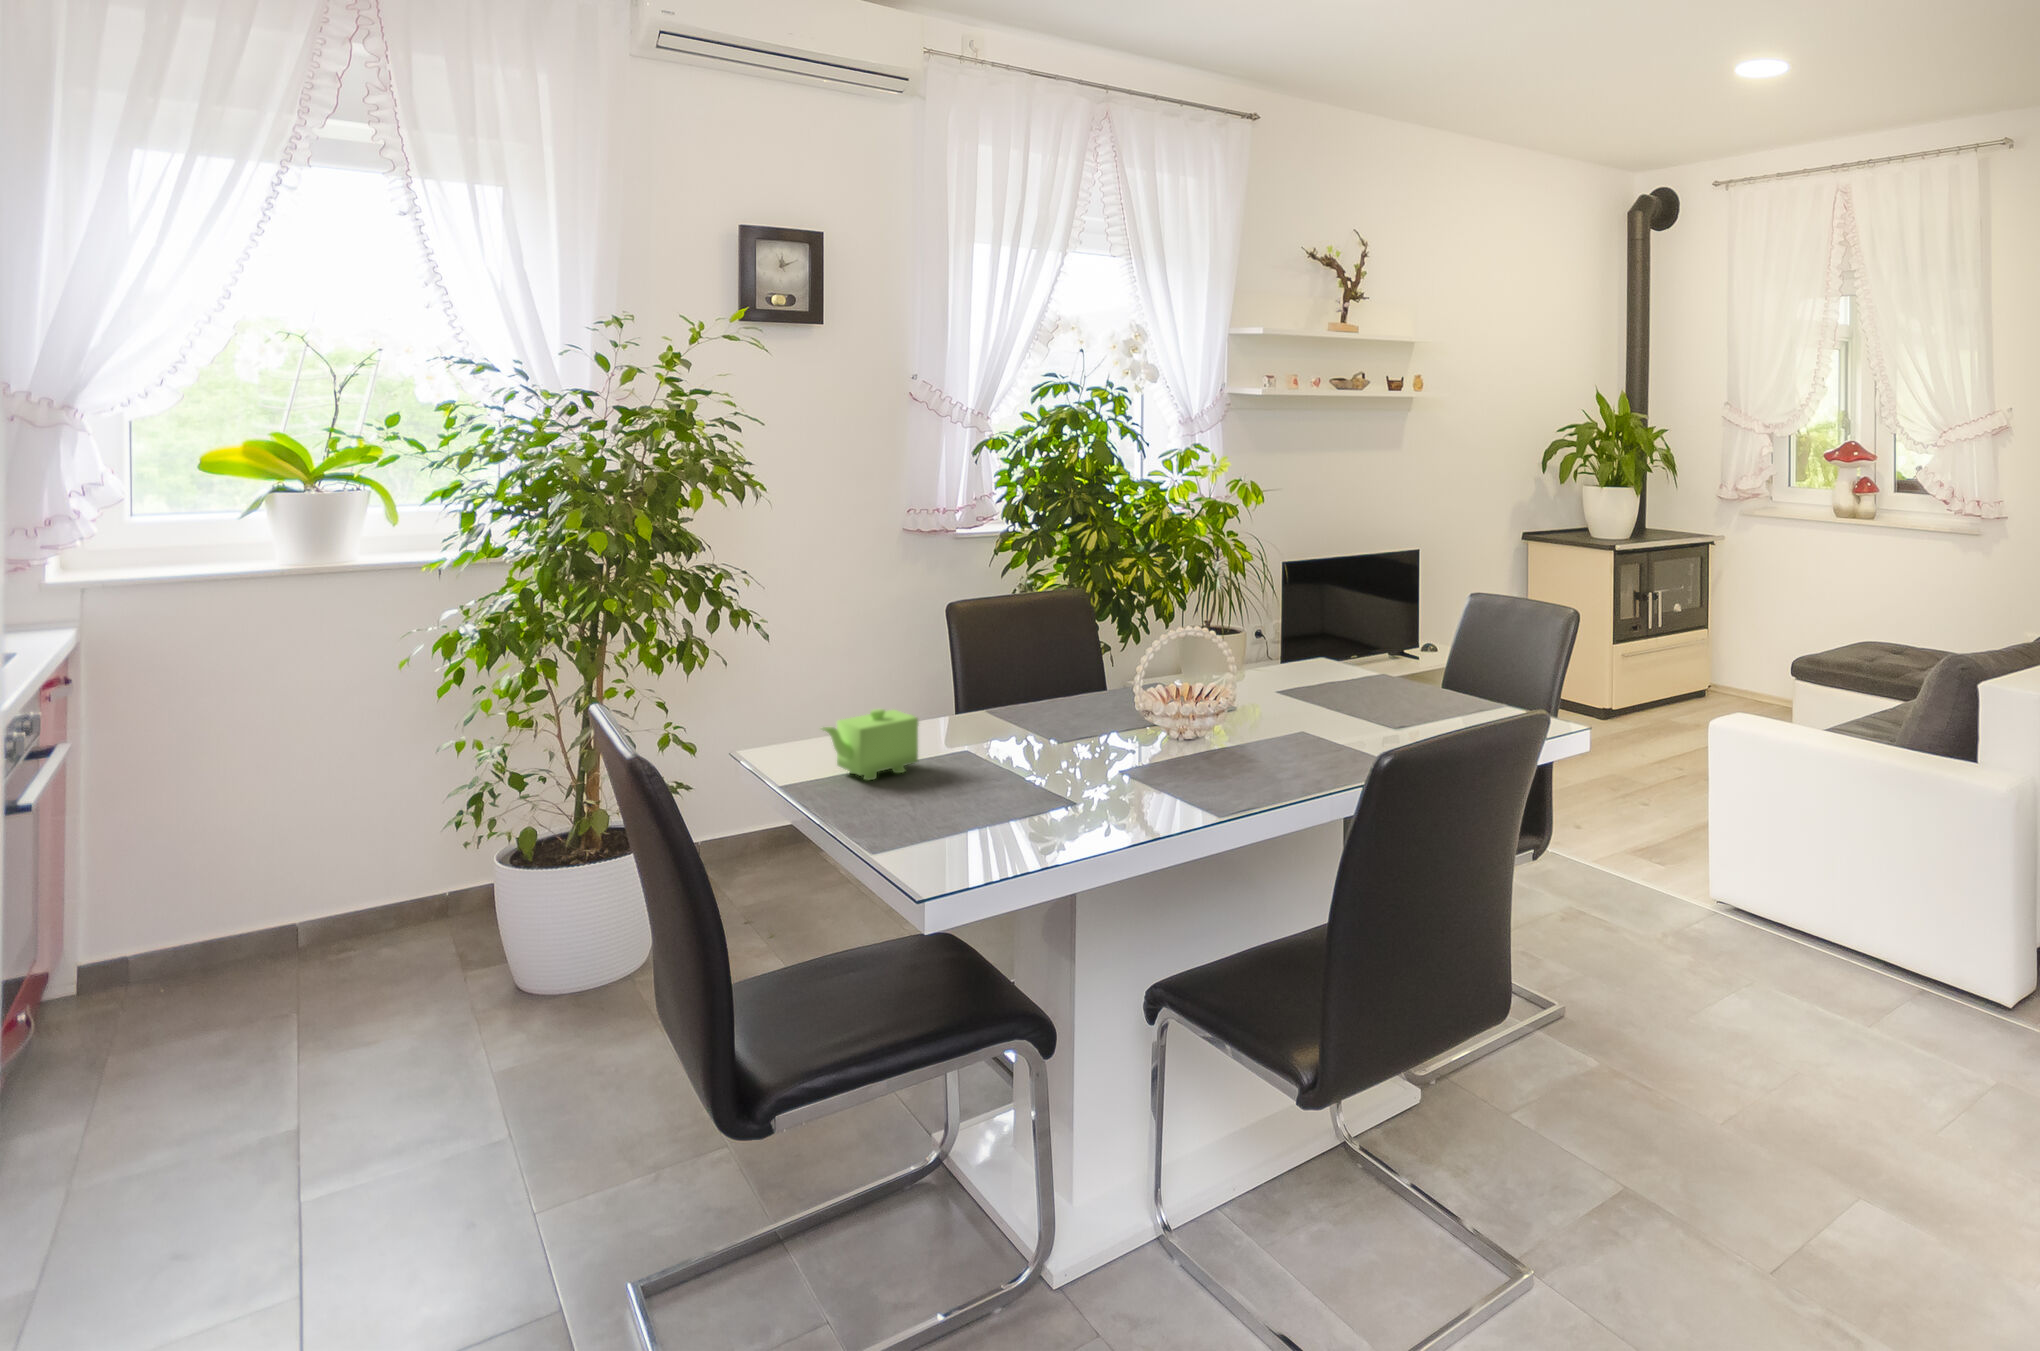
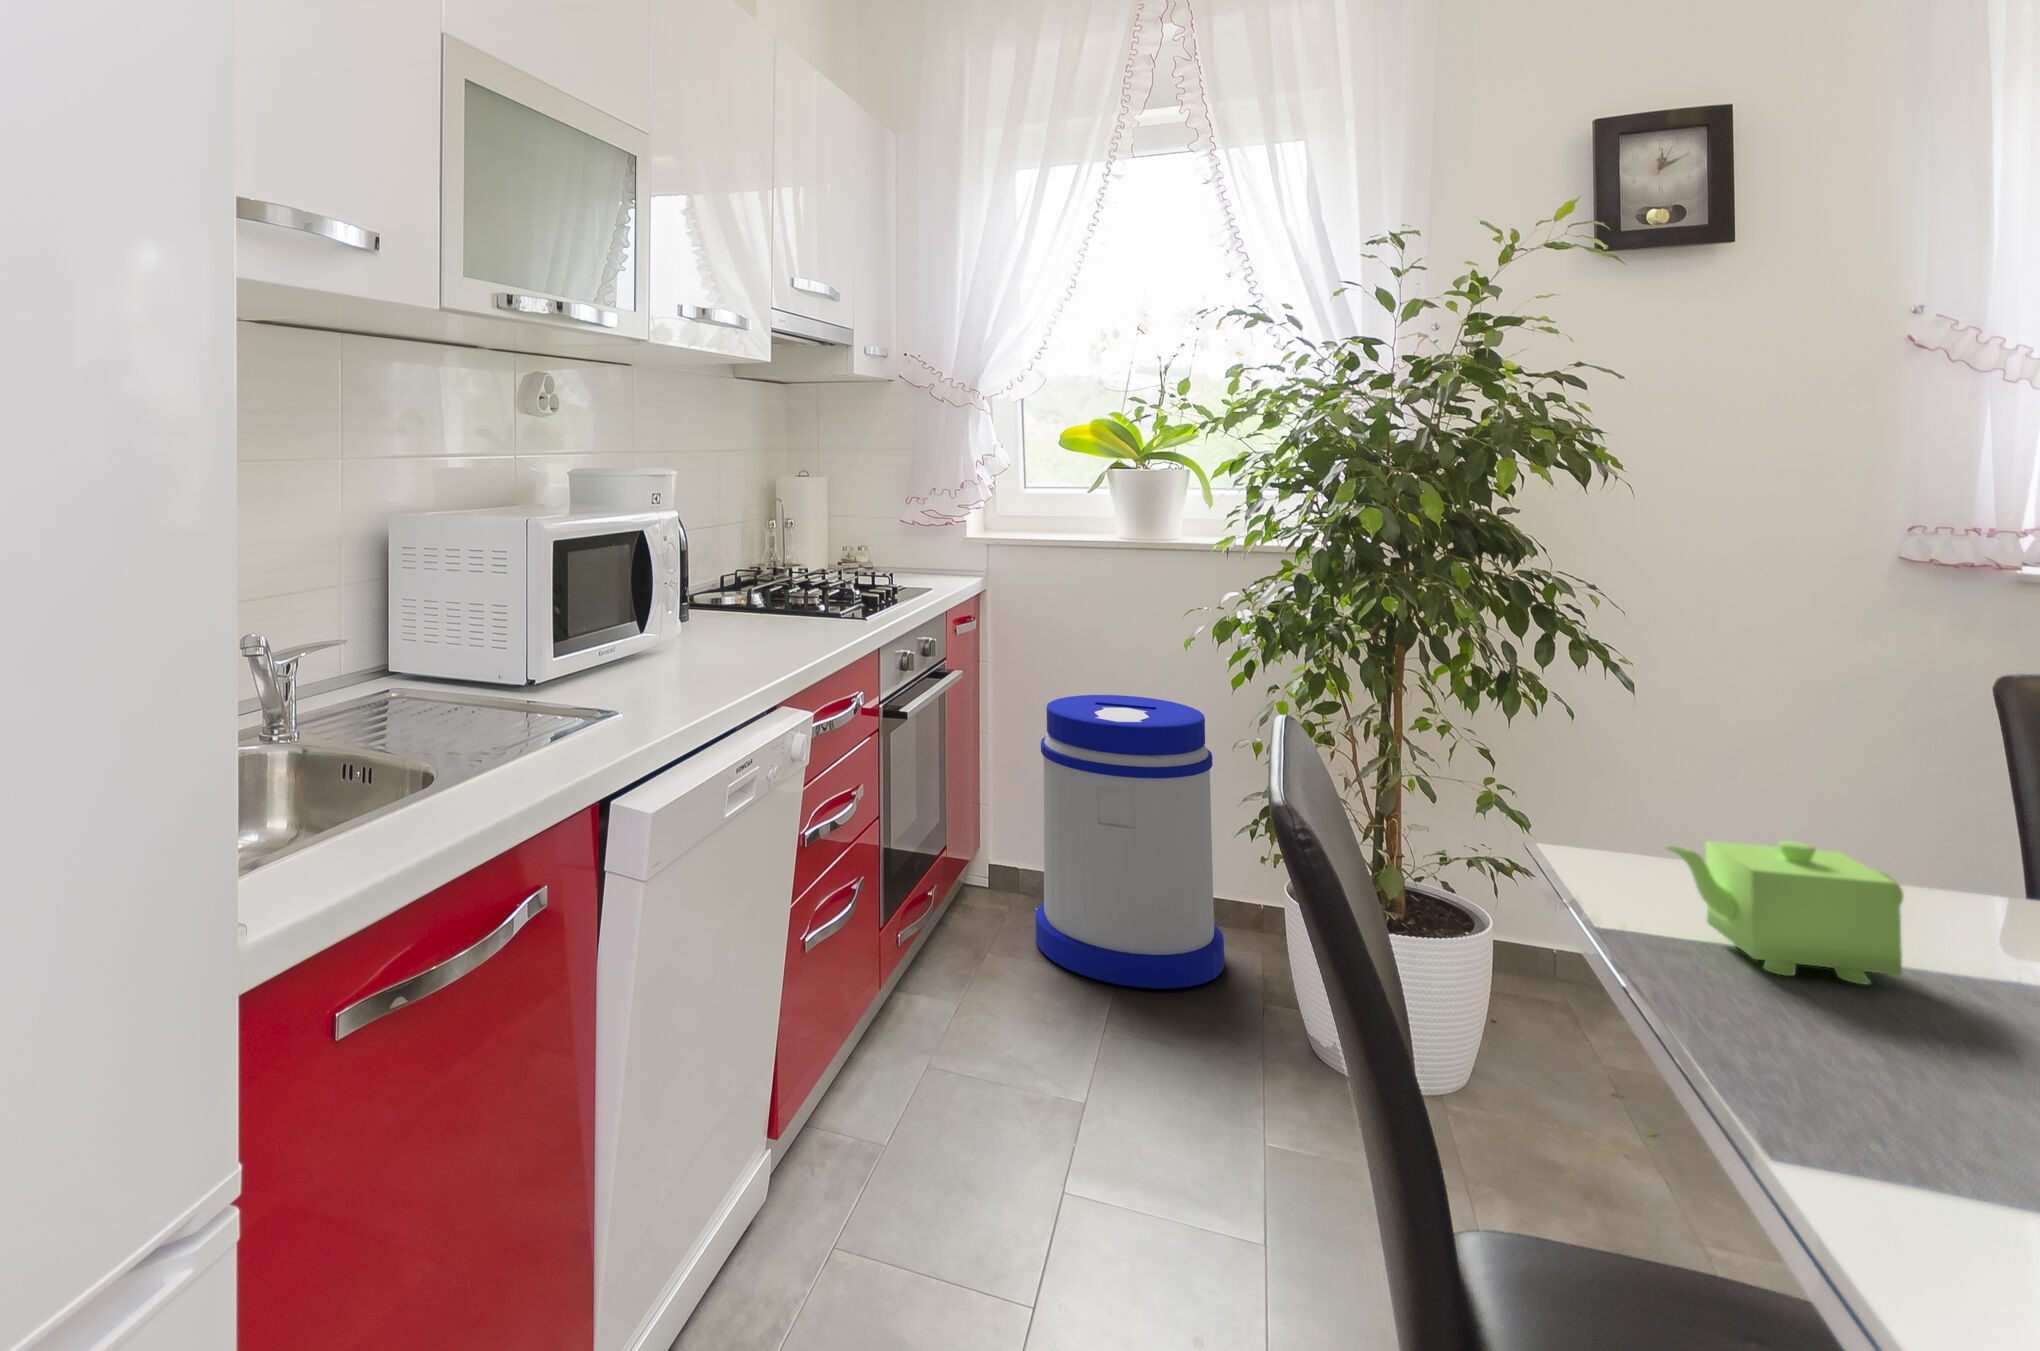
trash can: none [185,725,424,1031] -> present [1036,695,1224,989]

